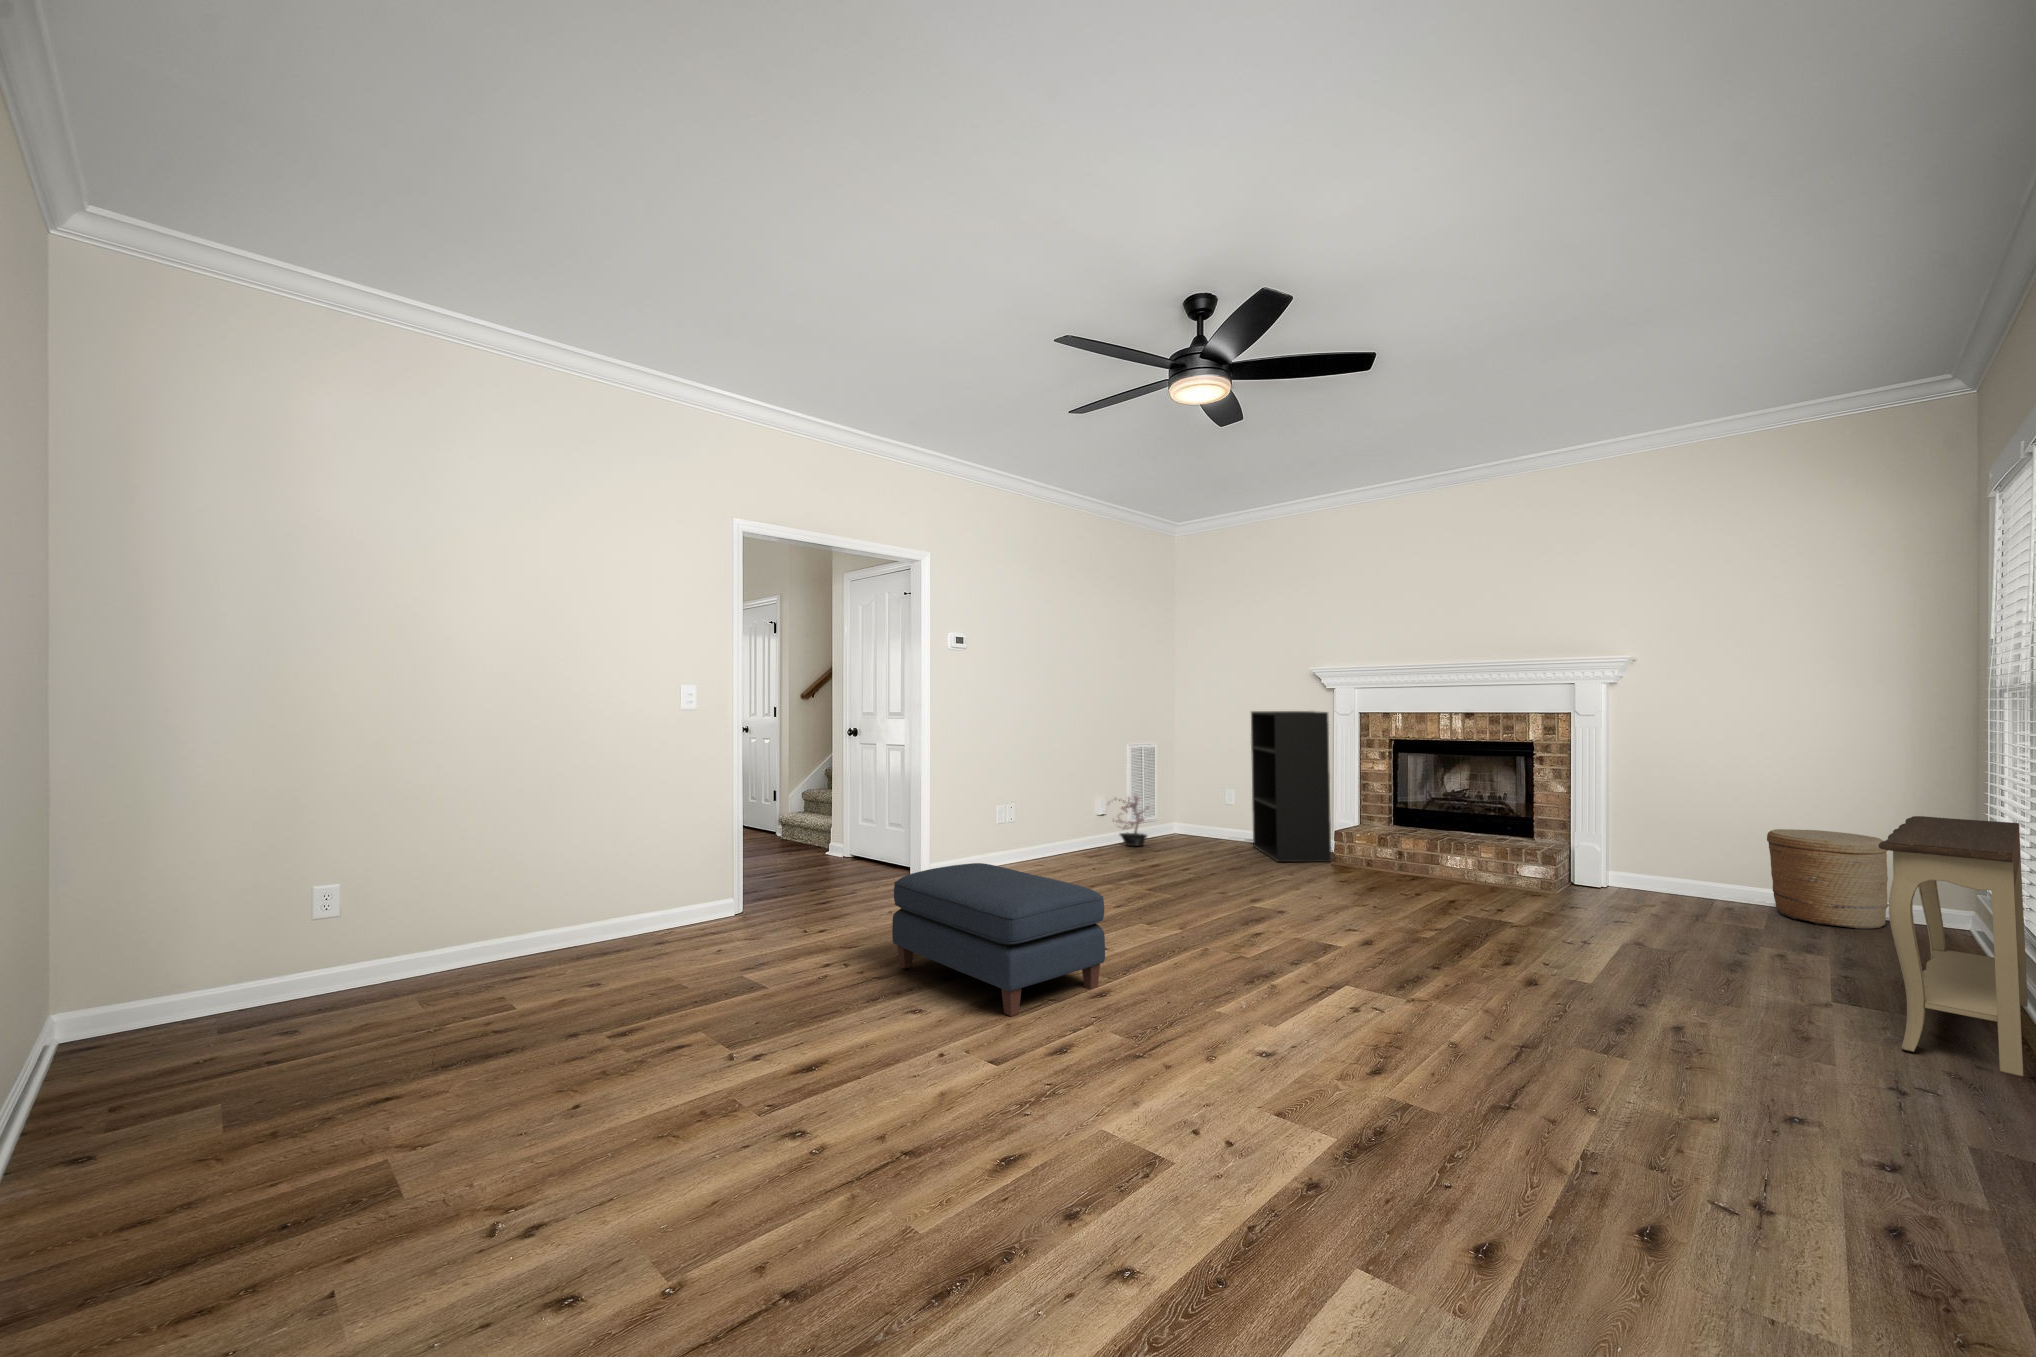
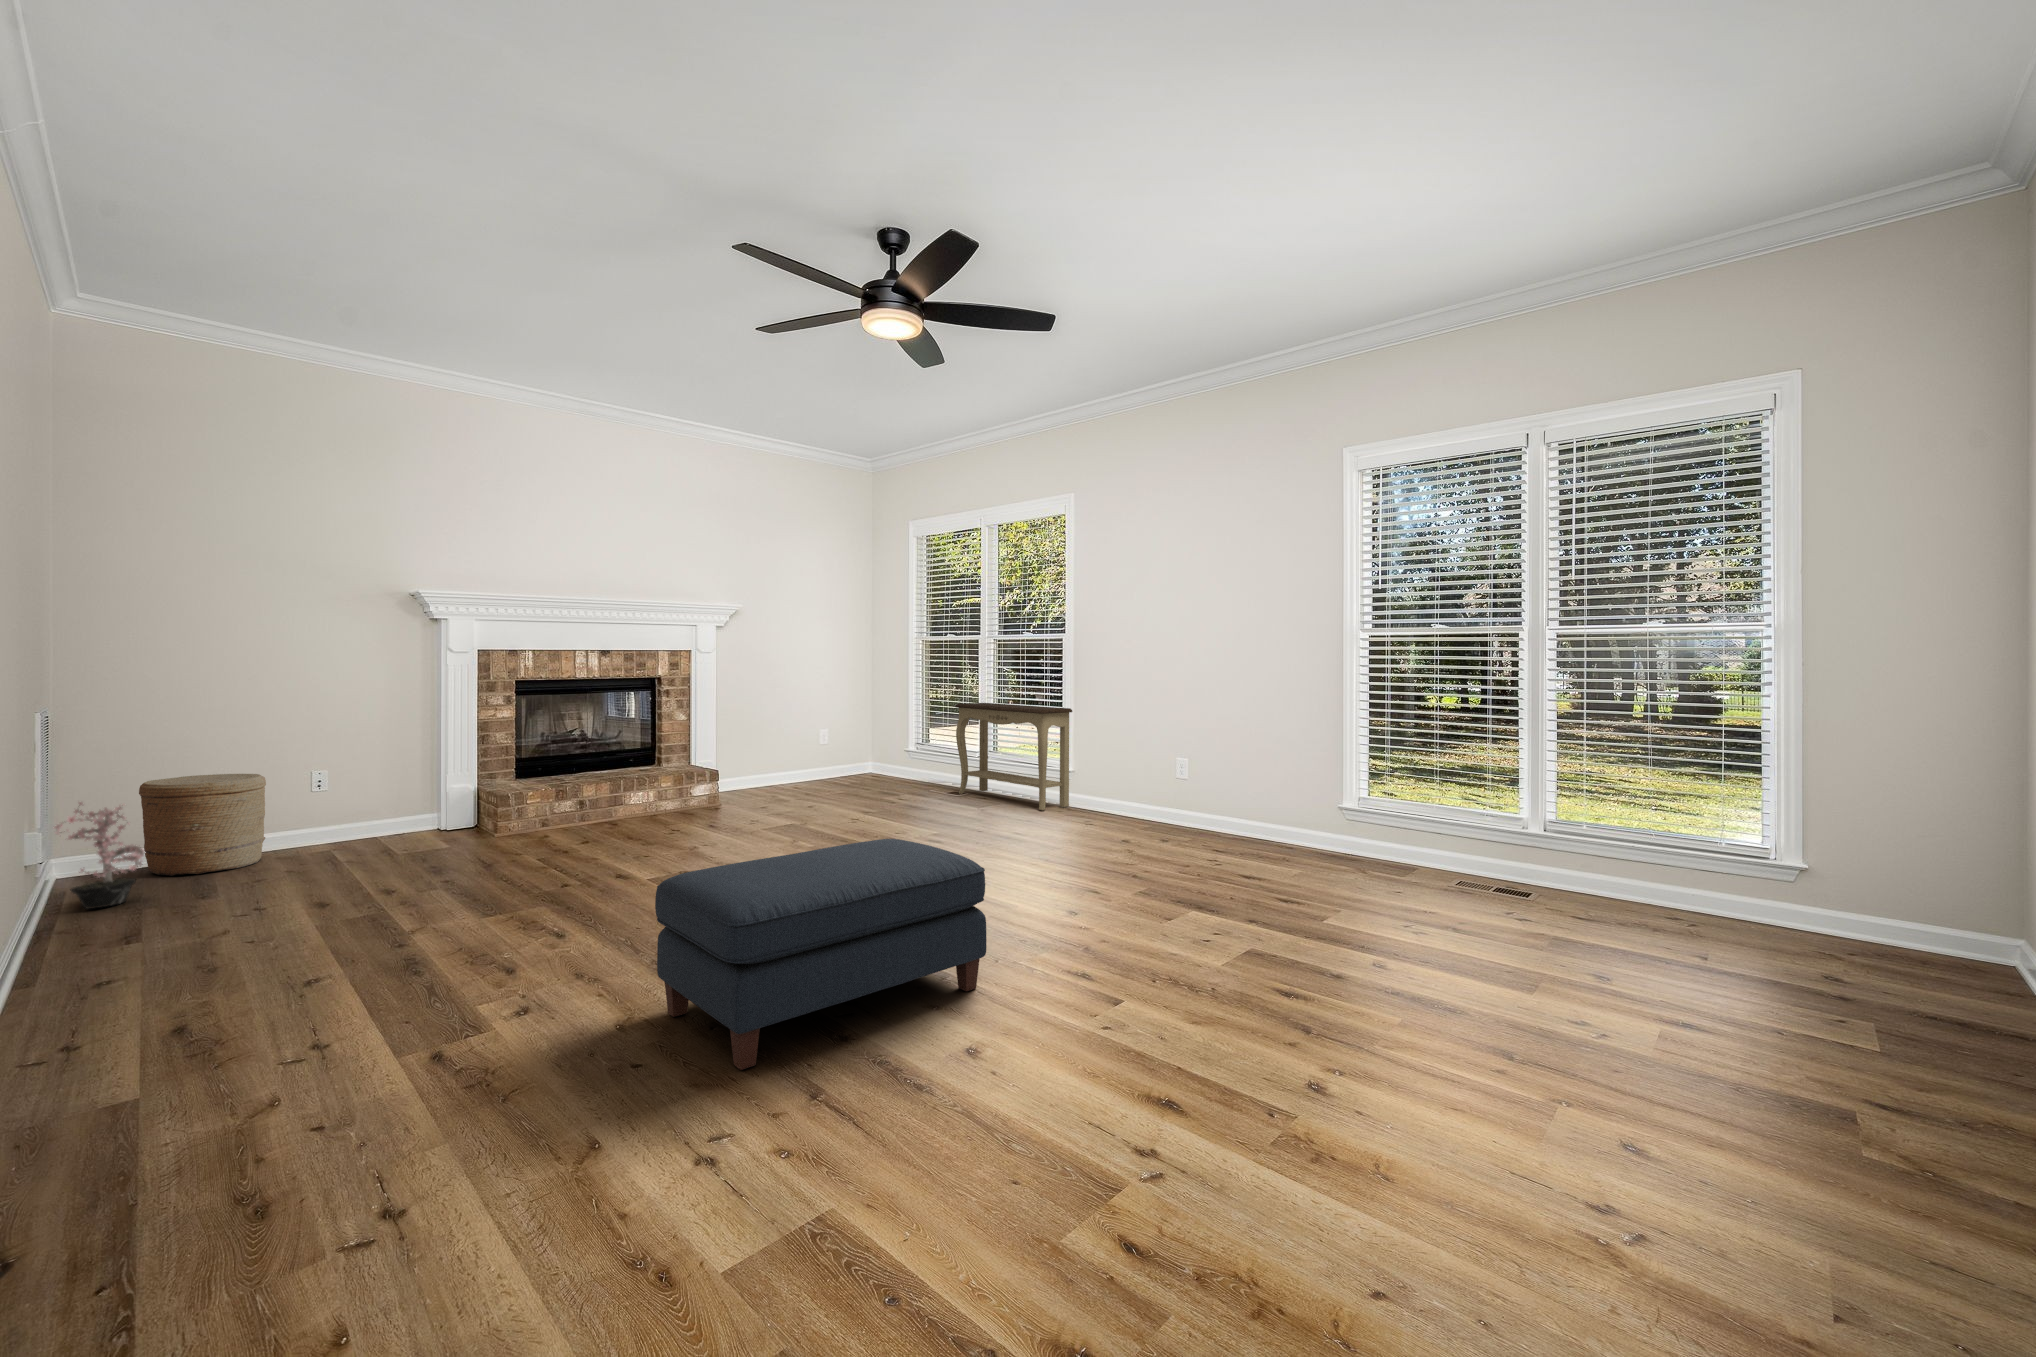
bookshelf: present [1251,711,1331,862] -> none [315,644,489,851]
woven basket: present [1767,829,1889,929] -> present [139,774,266,876]

